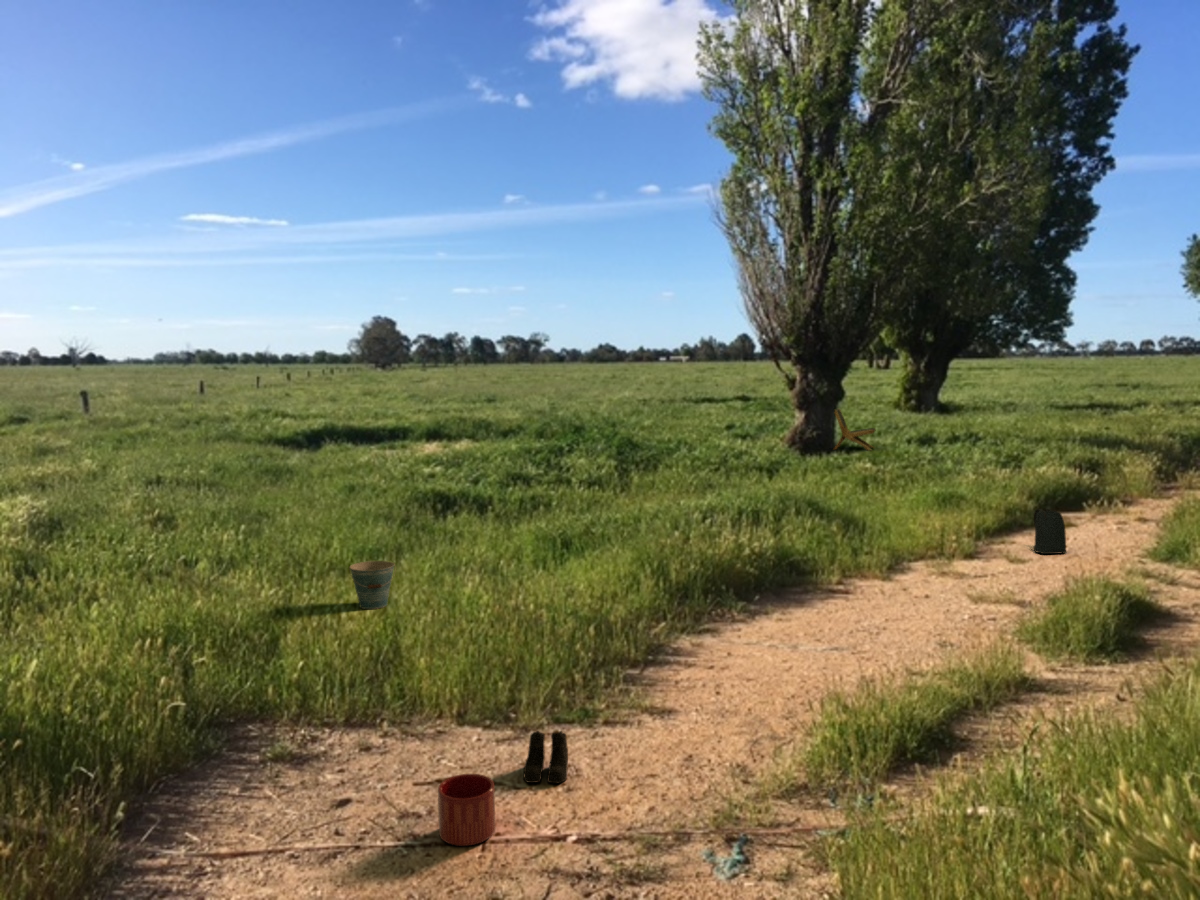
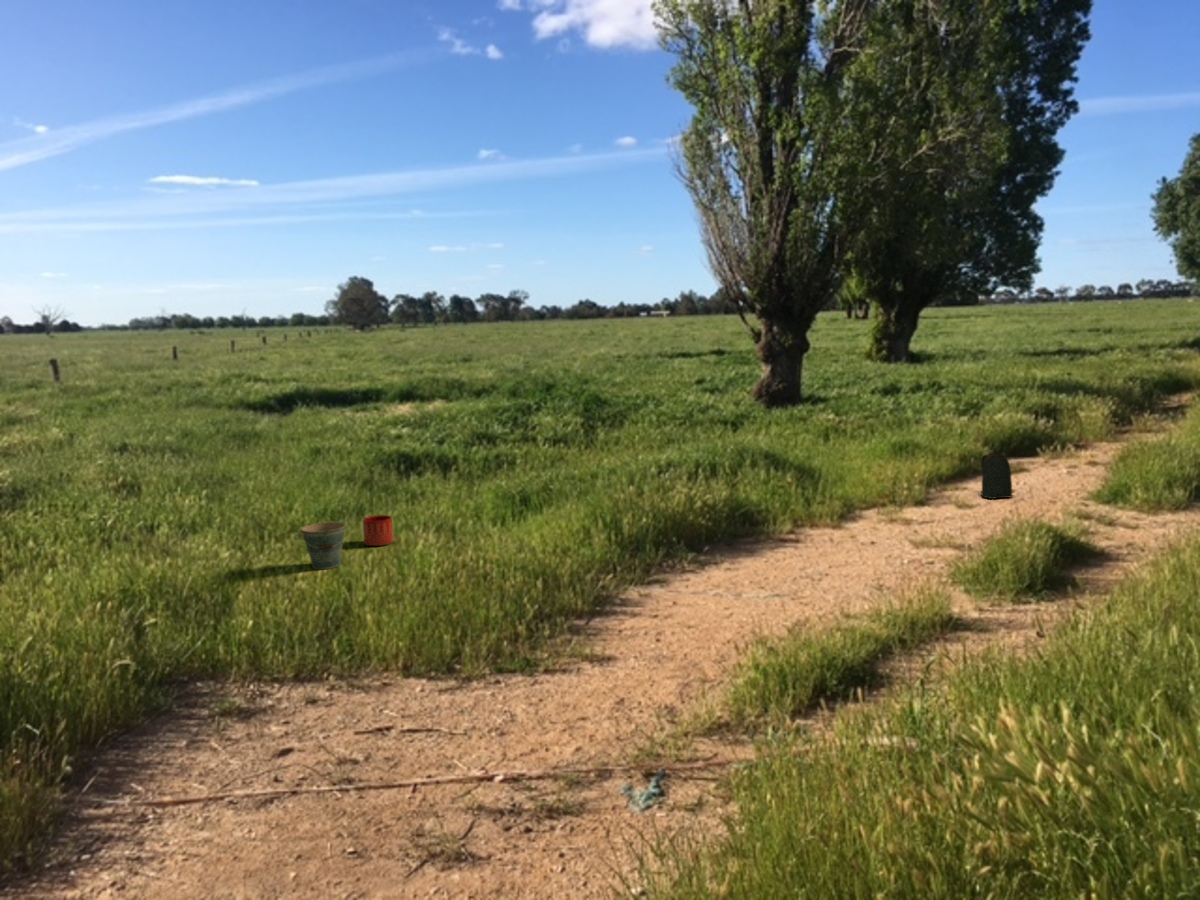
lounge chair: present [833,409,876,450] -> none [799,361,841,401]
boots: present [524,731,568,783] -> none [460,679,504,728]
planter: present [438,774,495,846] -> present [362,515,394,546]

